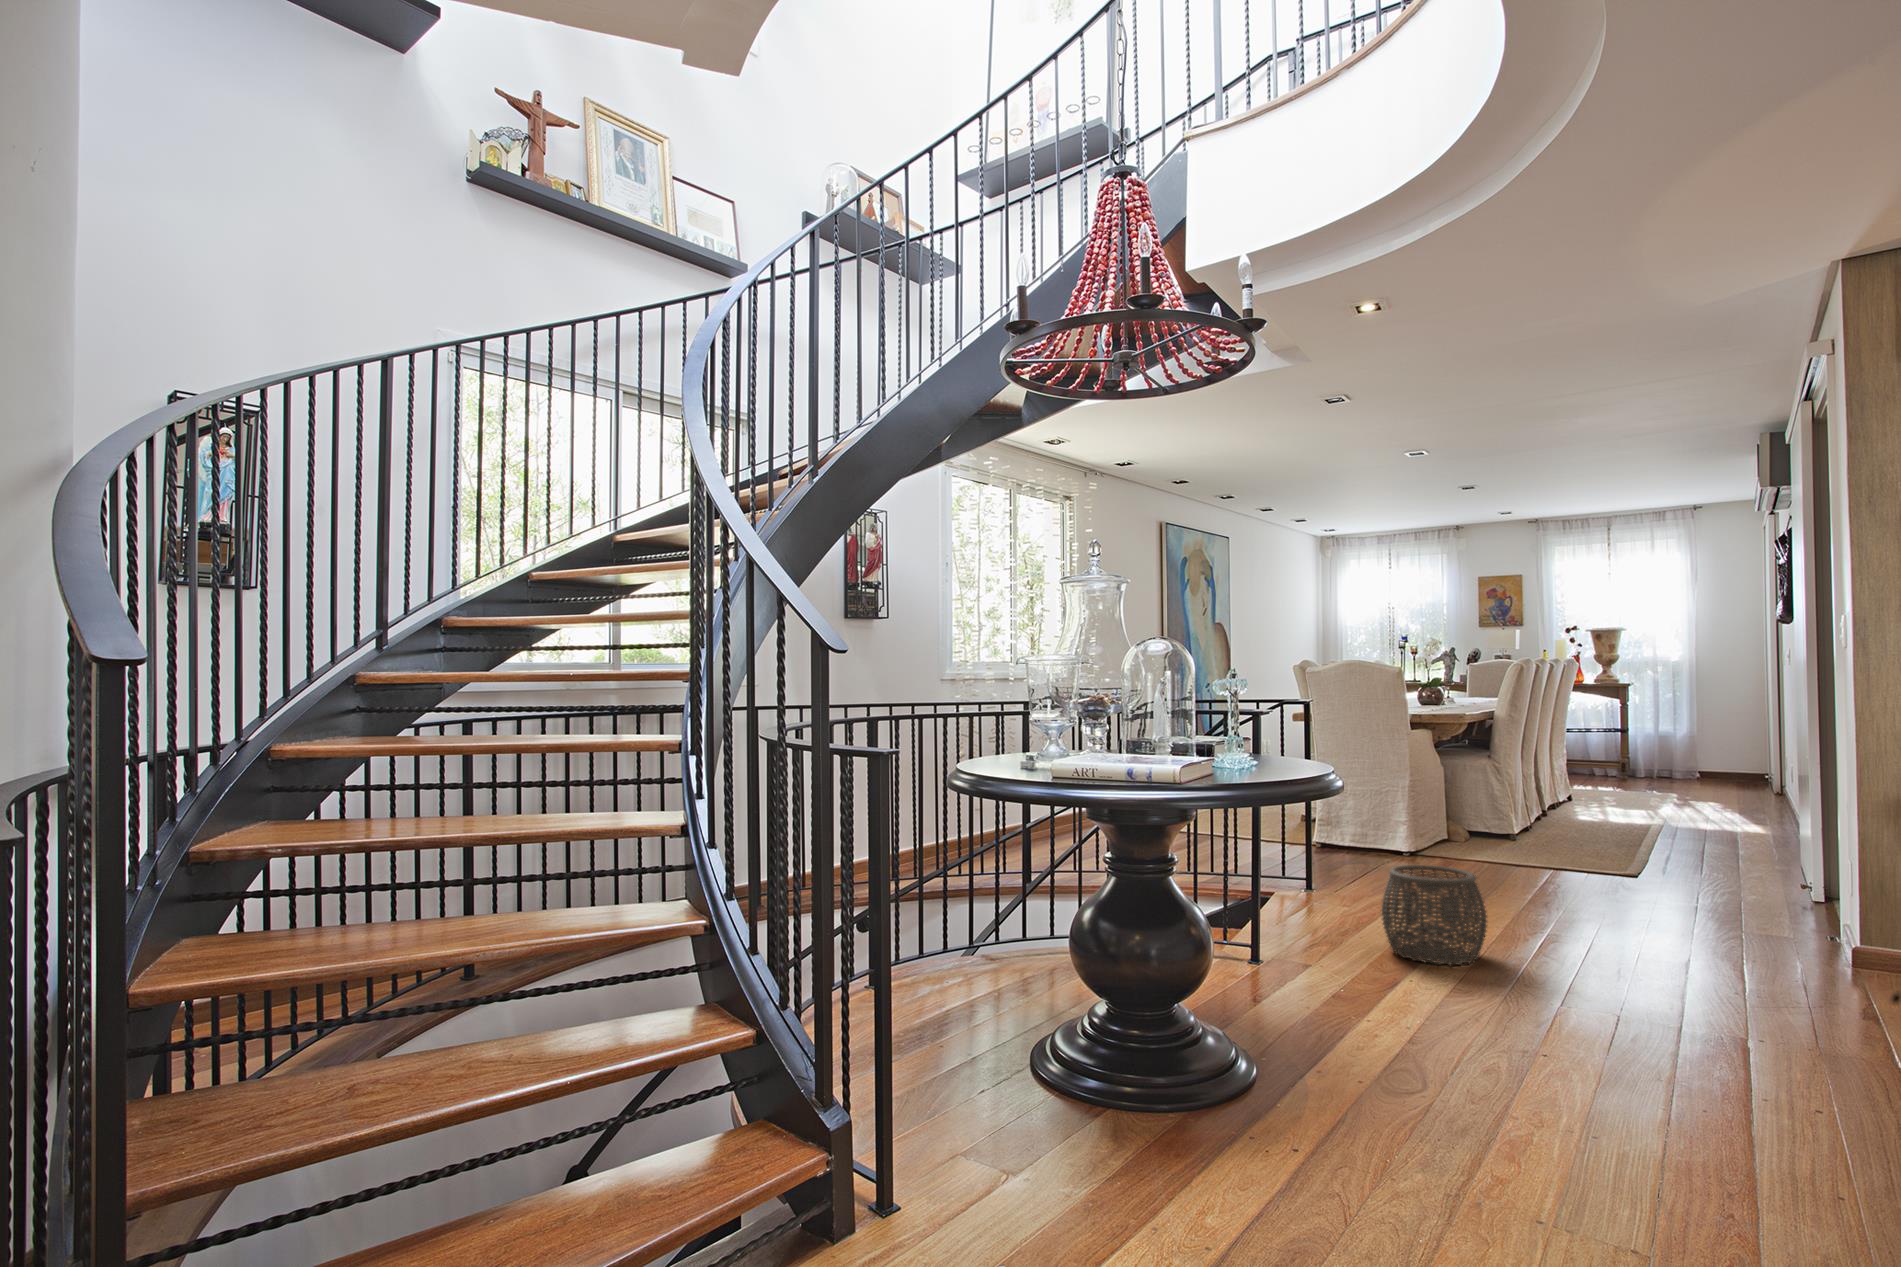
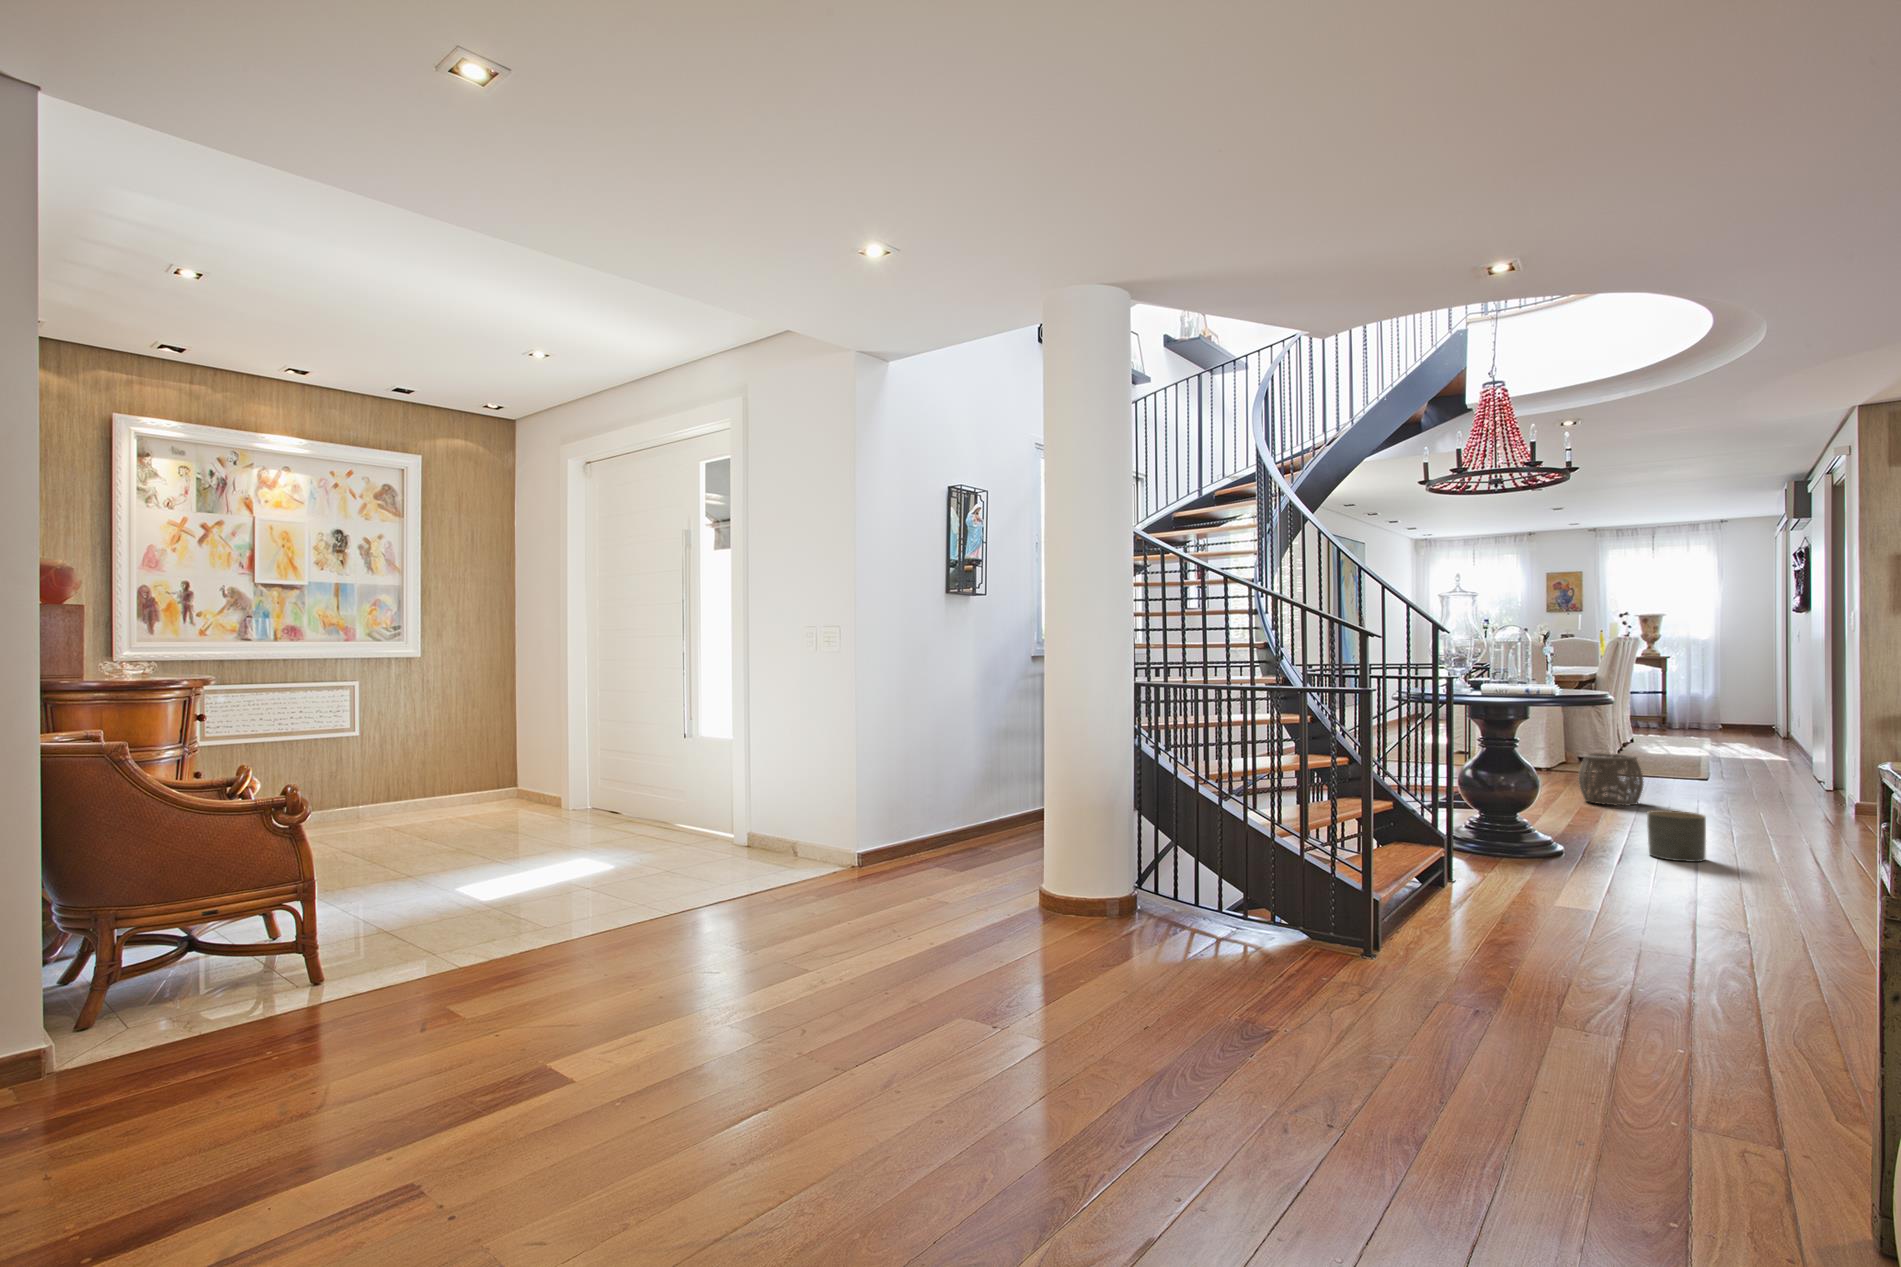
planter: none [1366,1068,1489,1221] -> present [1647,810,1706,862]

